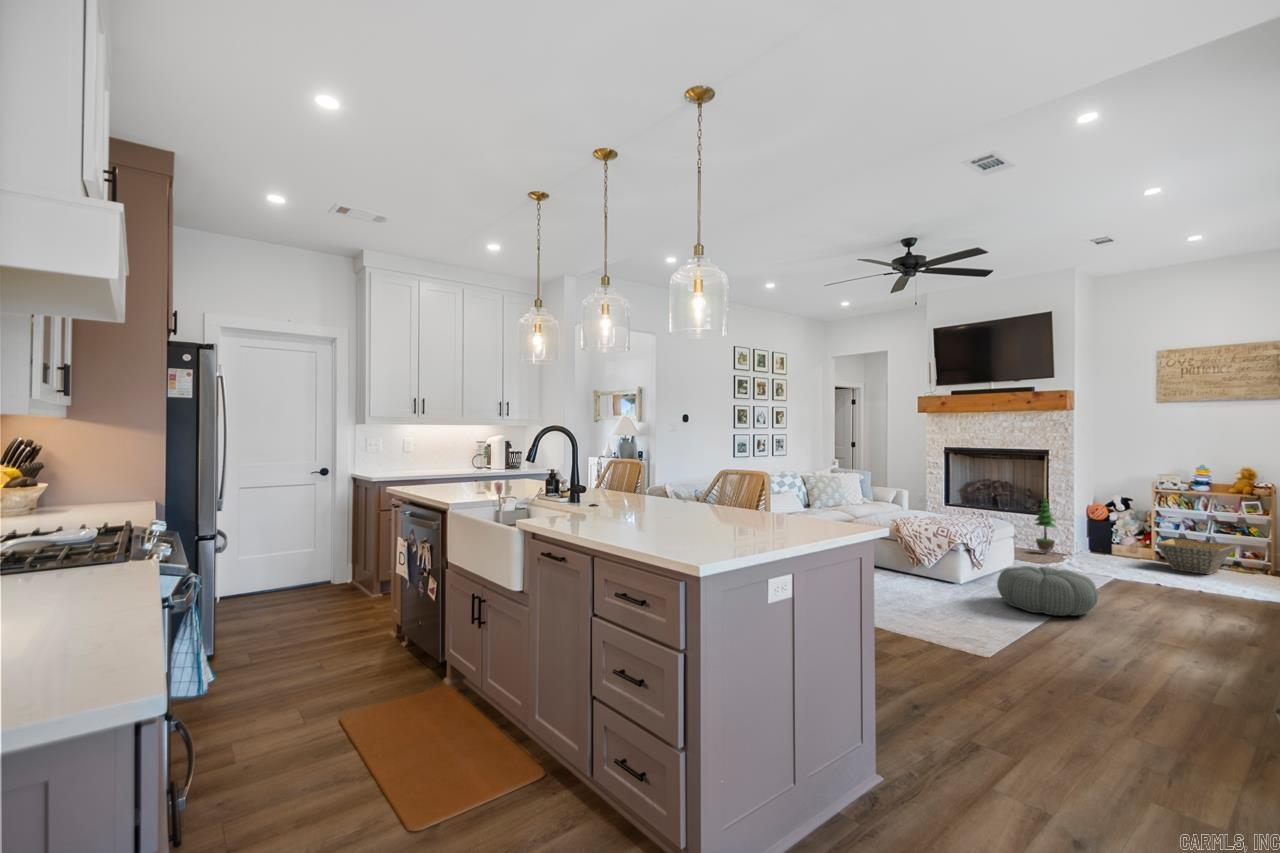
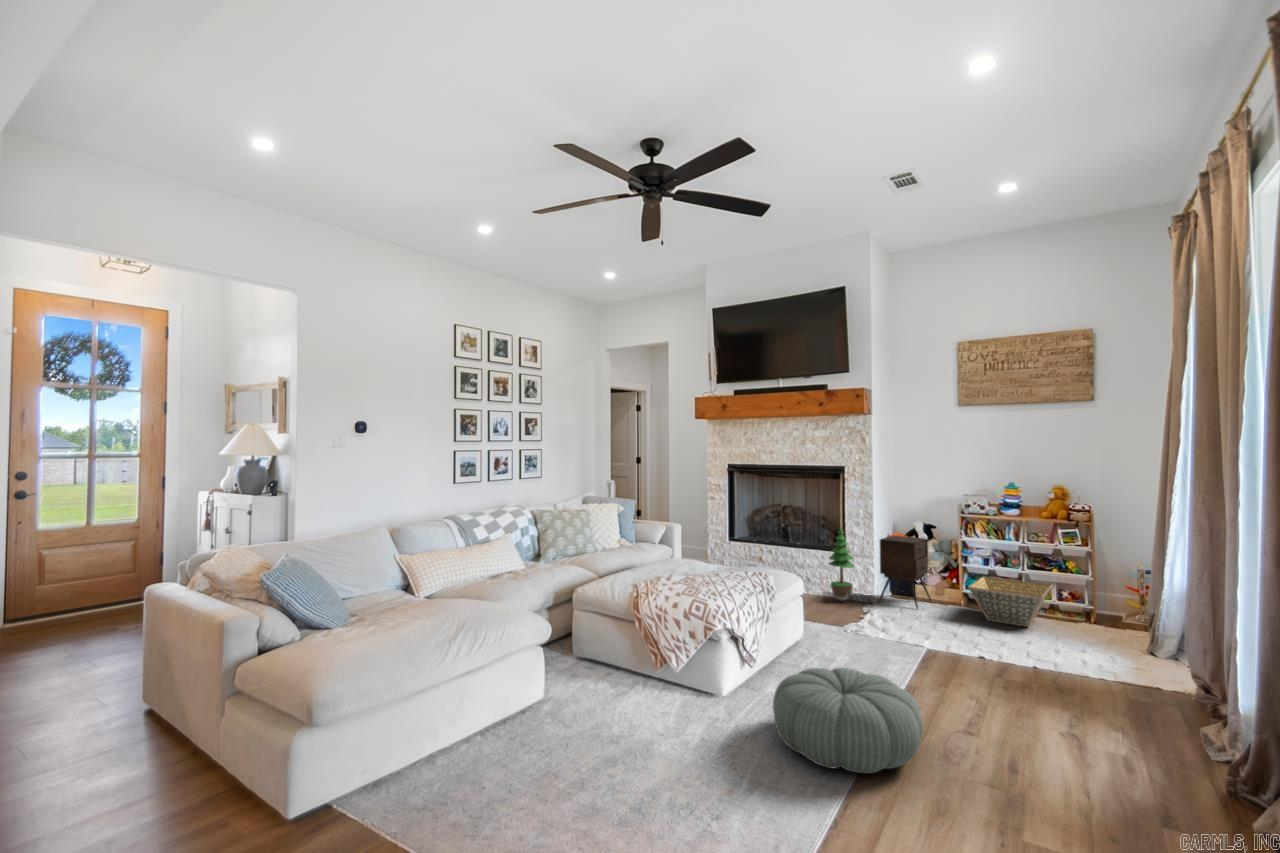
side table: none [1077,505,1126,561] -> present [879,536,932,608]

